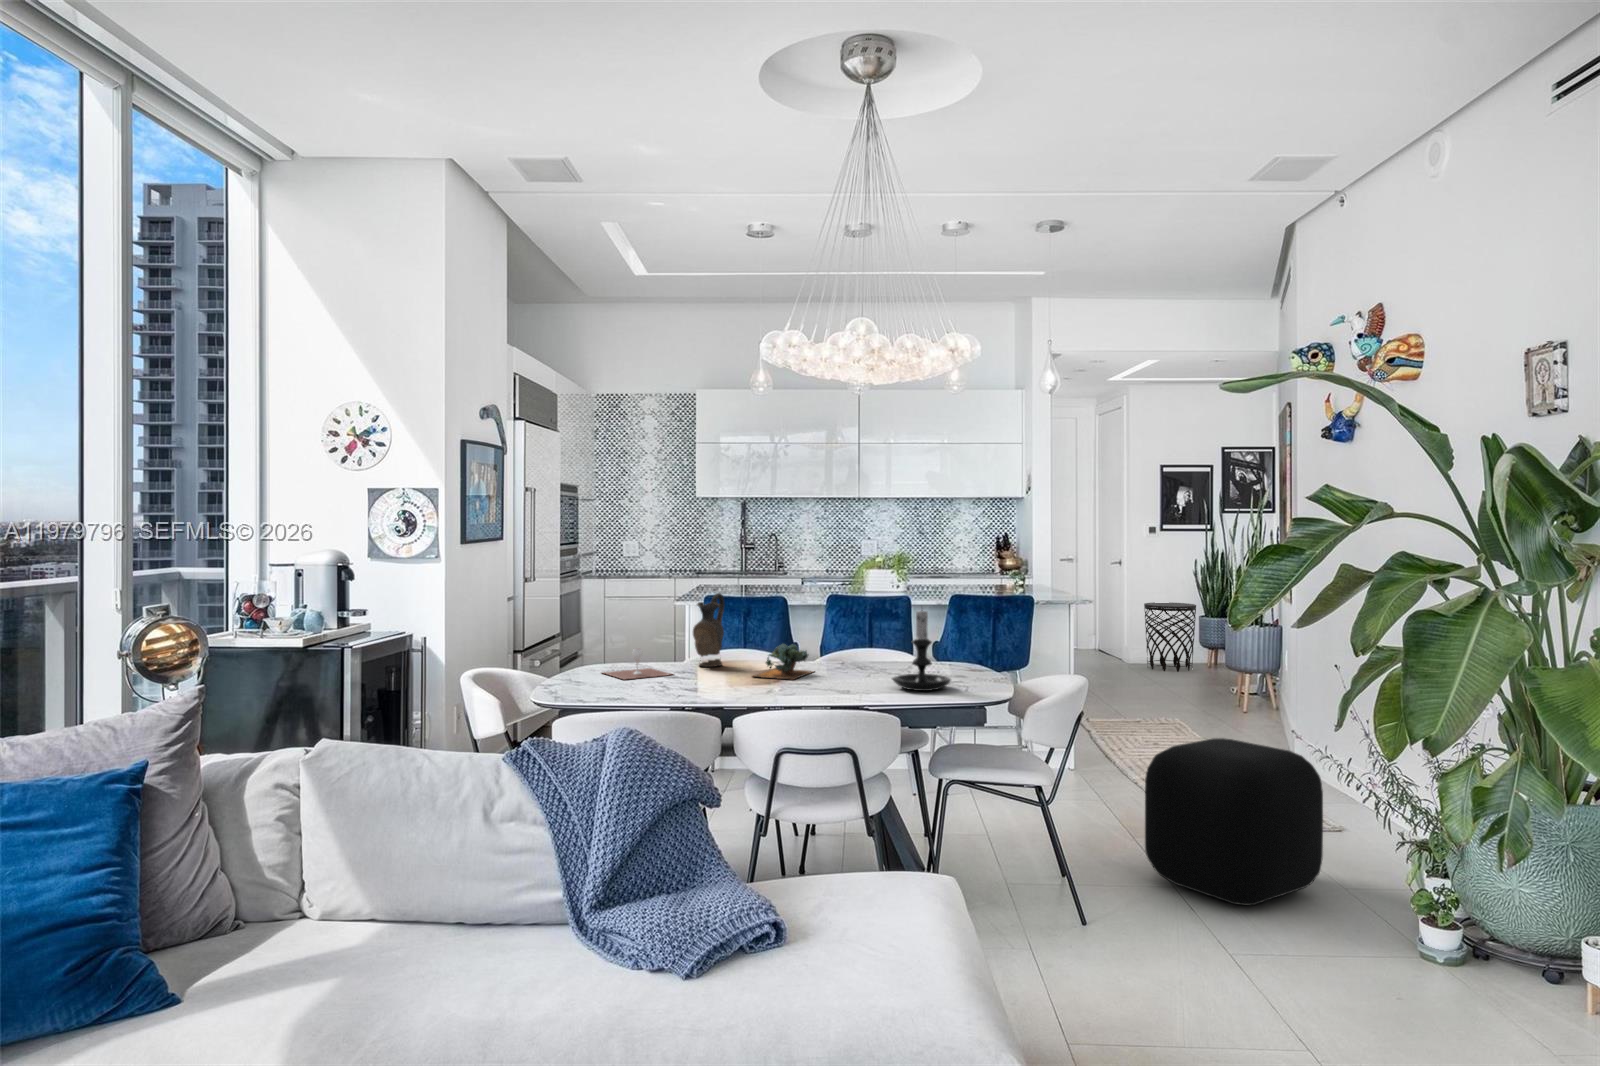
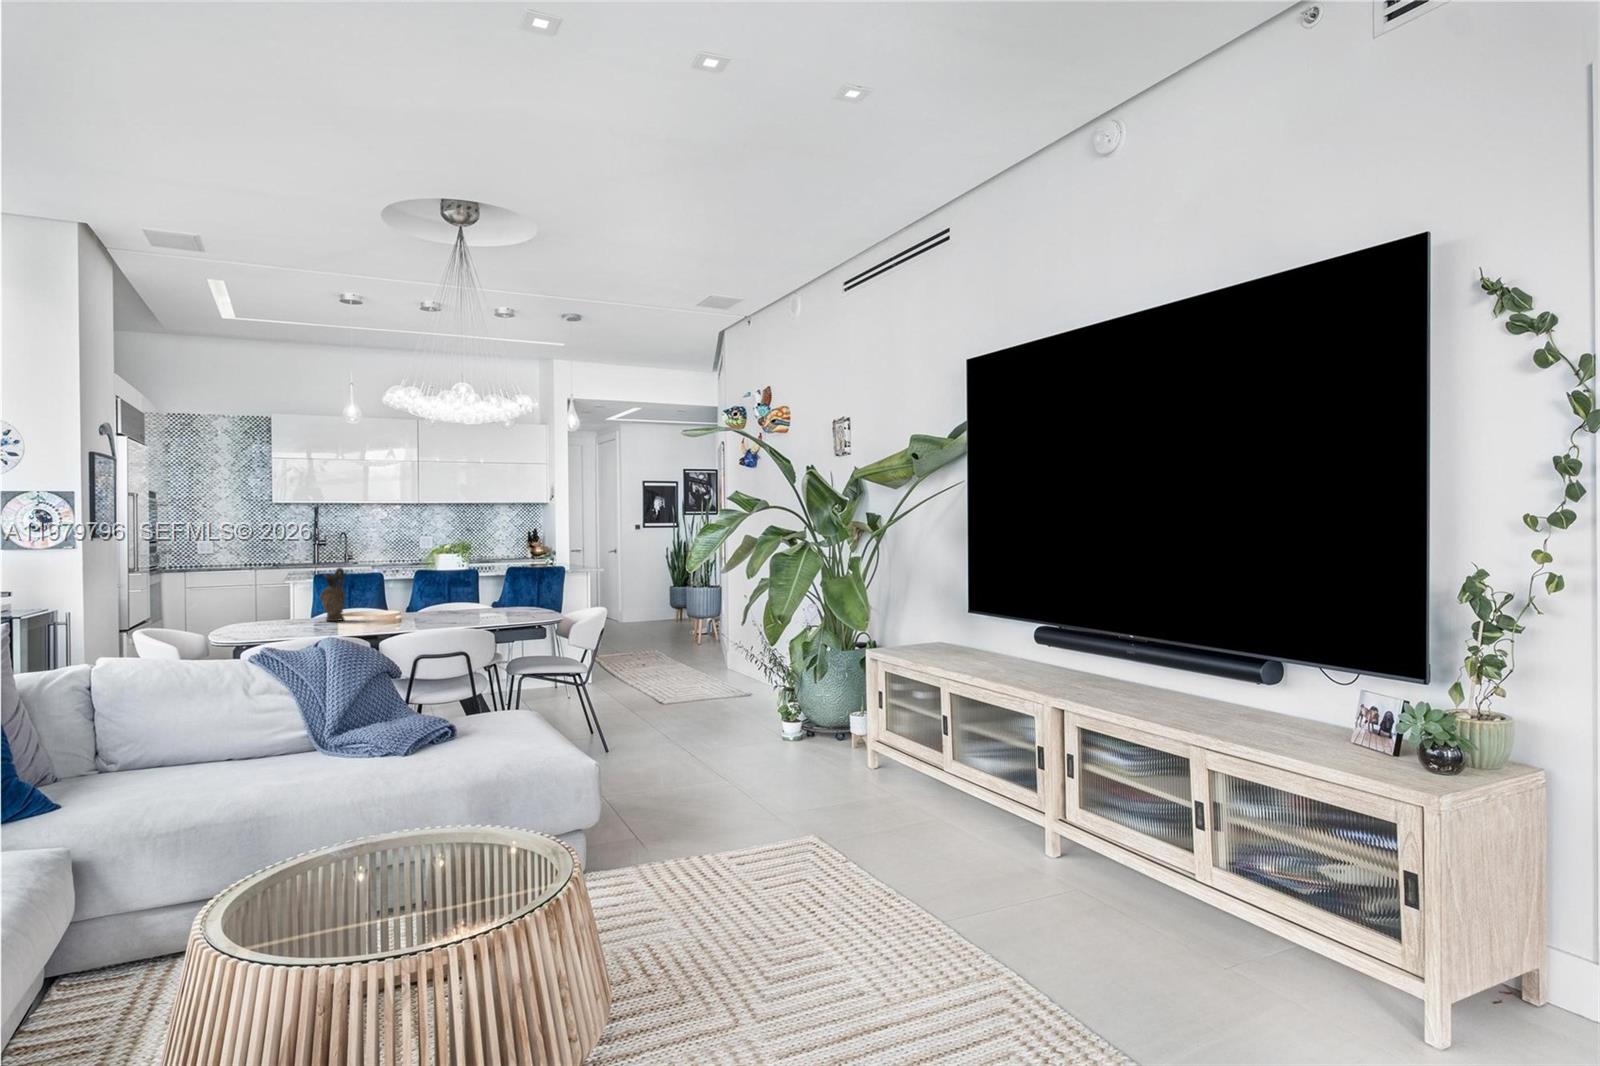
side table: present [1144,602,1196,672] -> none [633,579,668,627]
candle holder: present [892,610,951,691] -> none [482,567,523,622]
succulent plant: present [753,644,813,679] -> none [375,599,421,623]
wine glass: present [603,648,672,679] -> none [246,609,311,631]
ottoman: present [1145,738,1323,905] -> none [643,641,740,732]

